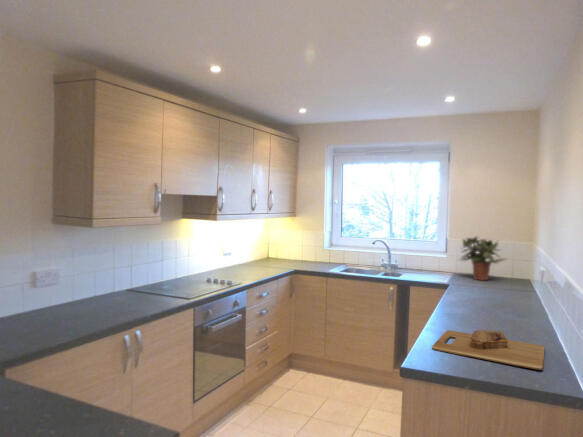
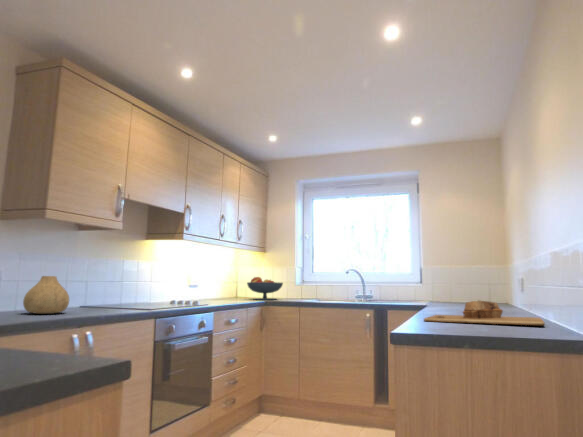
potted plant: present [462,237,503,280] -> none [435,258,483,304]
fruit bowl: none [278,242,312,266] -> present [247,277,283,300]
vase: none [81,279,119,314] -> present [23,276,69,314]

